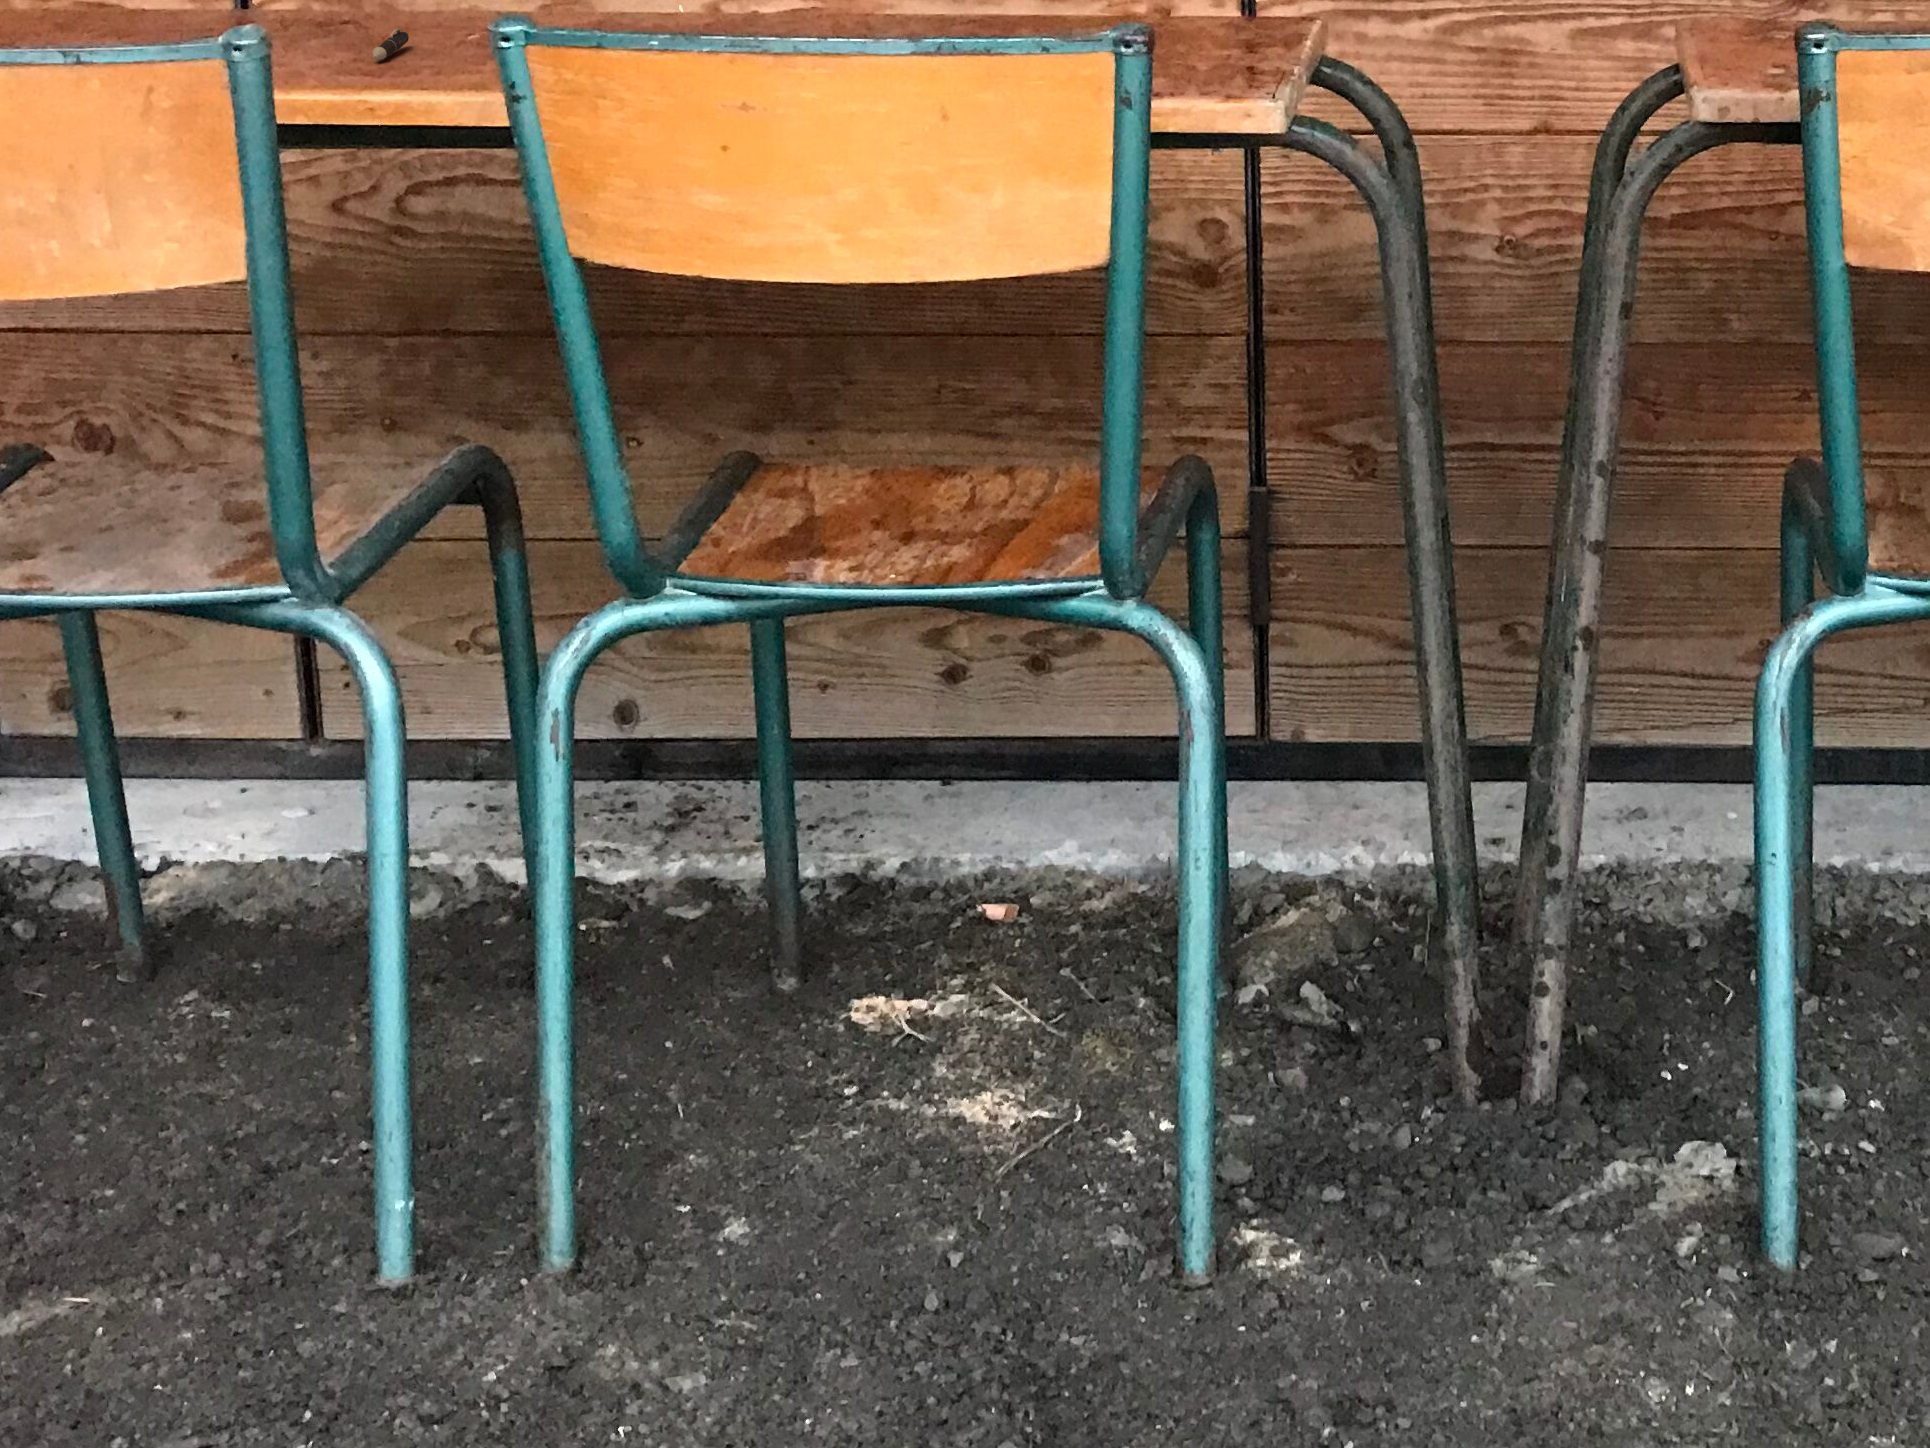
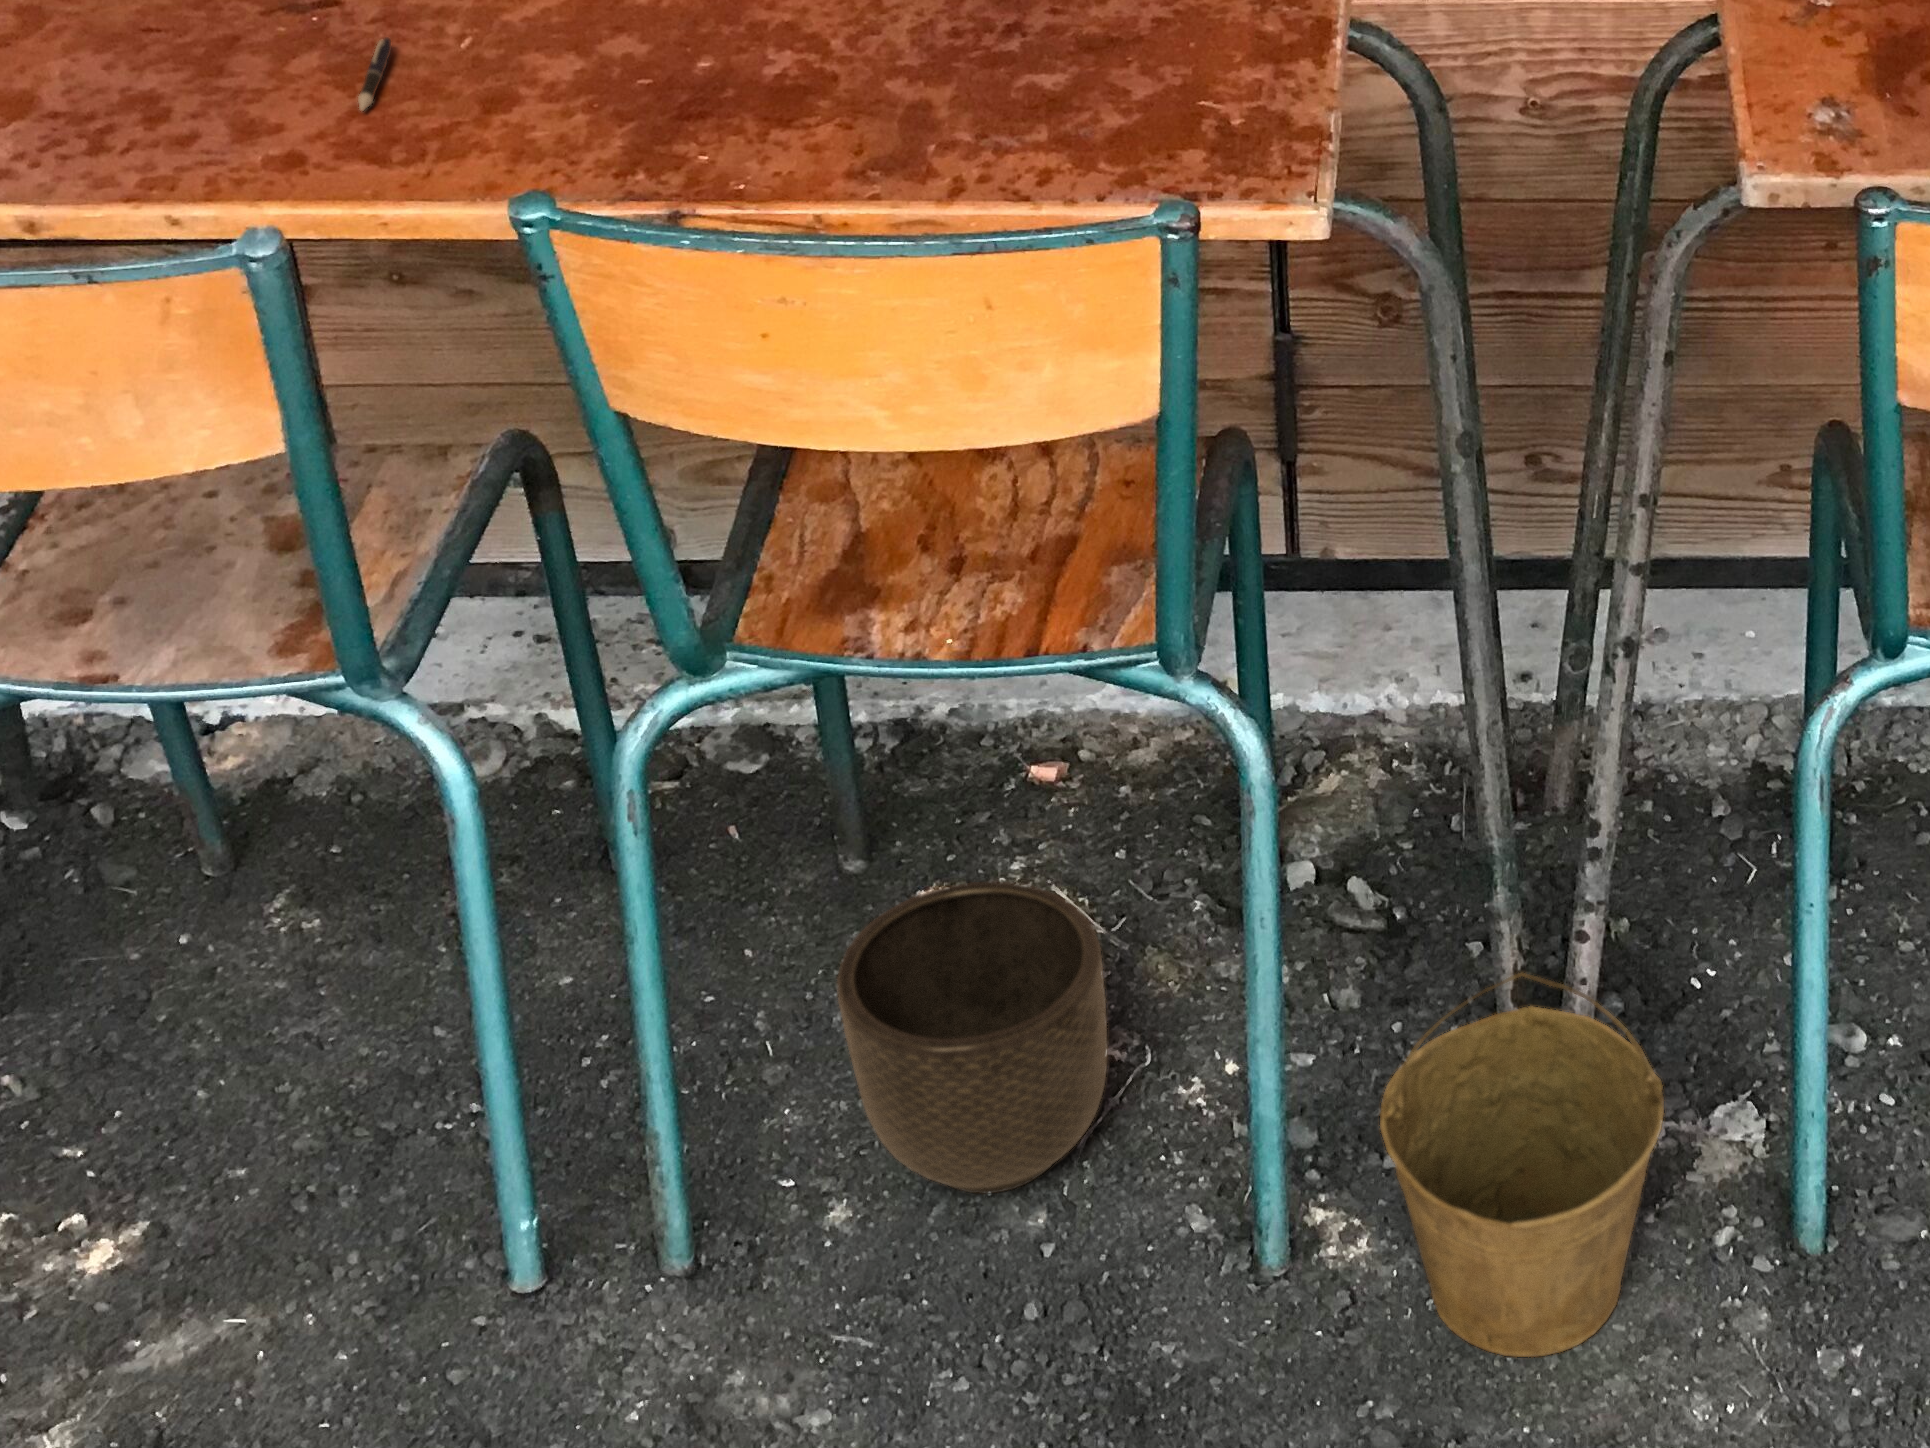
bucket: none [1312,881,1616,1348] -> present [1380,973,1664,1357]
planter: none [749,886,1029,1214] -> present [837,882,1108,1193]

